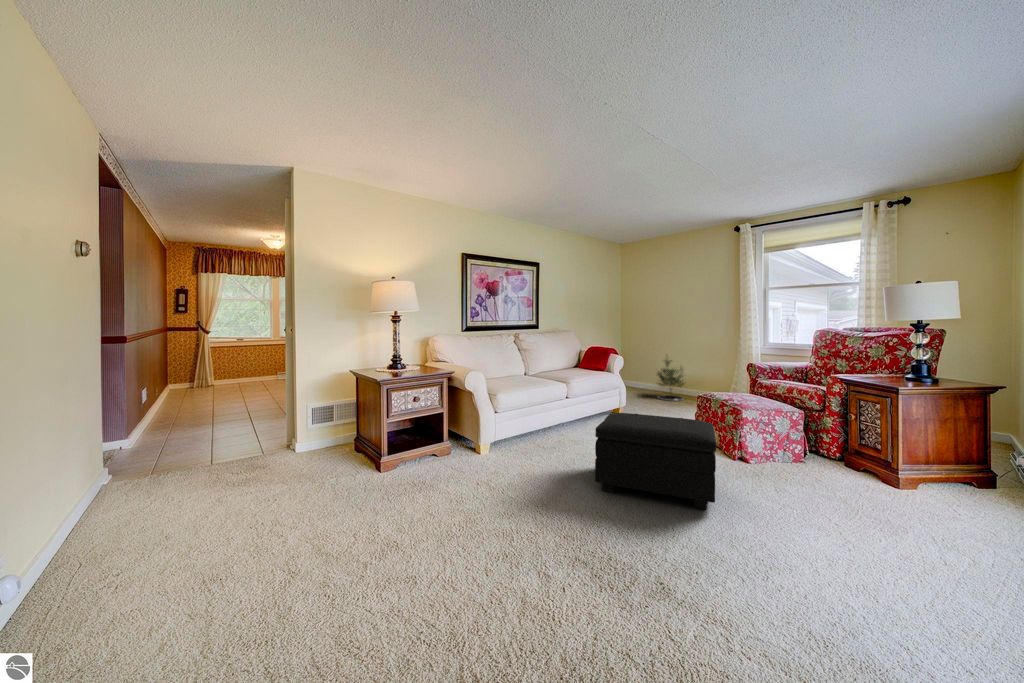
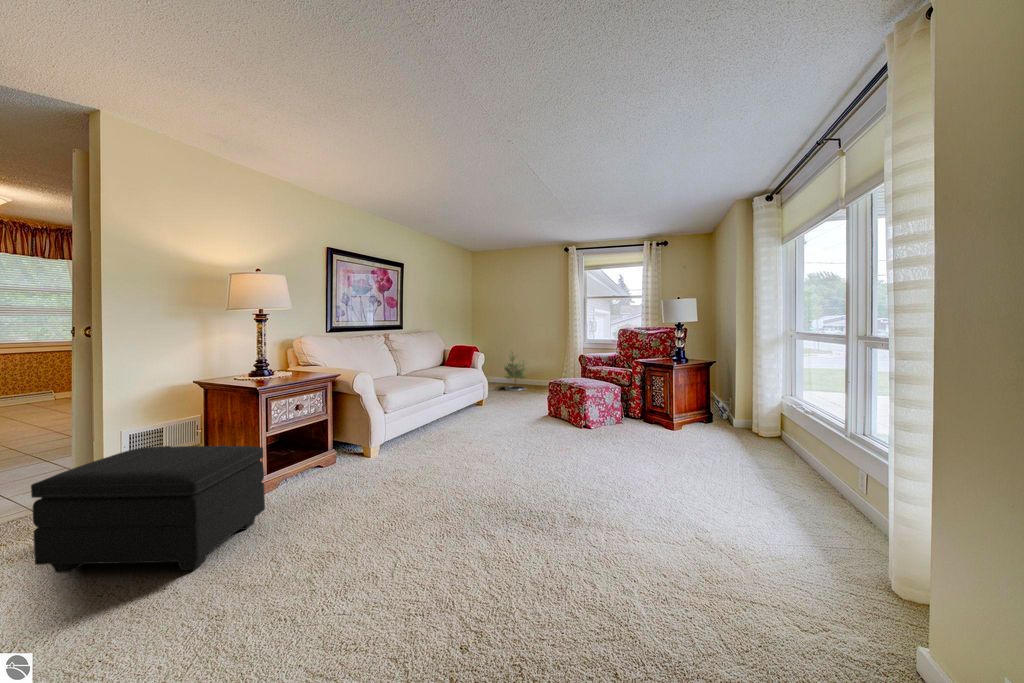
footstool: present [595,413,716,509] -> present [31,445,265,573]

